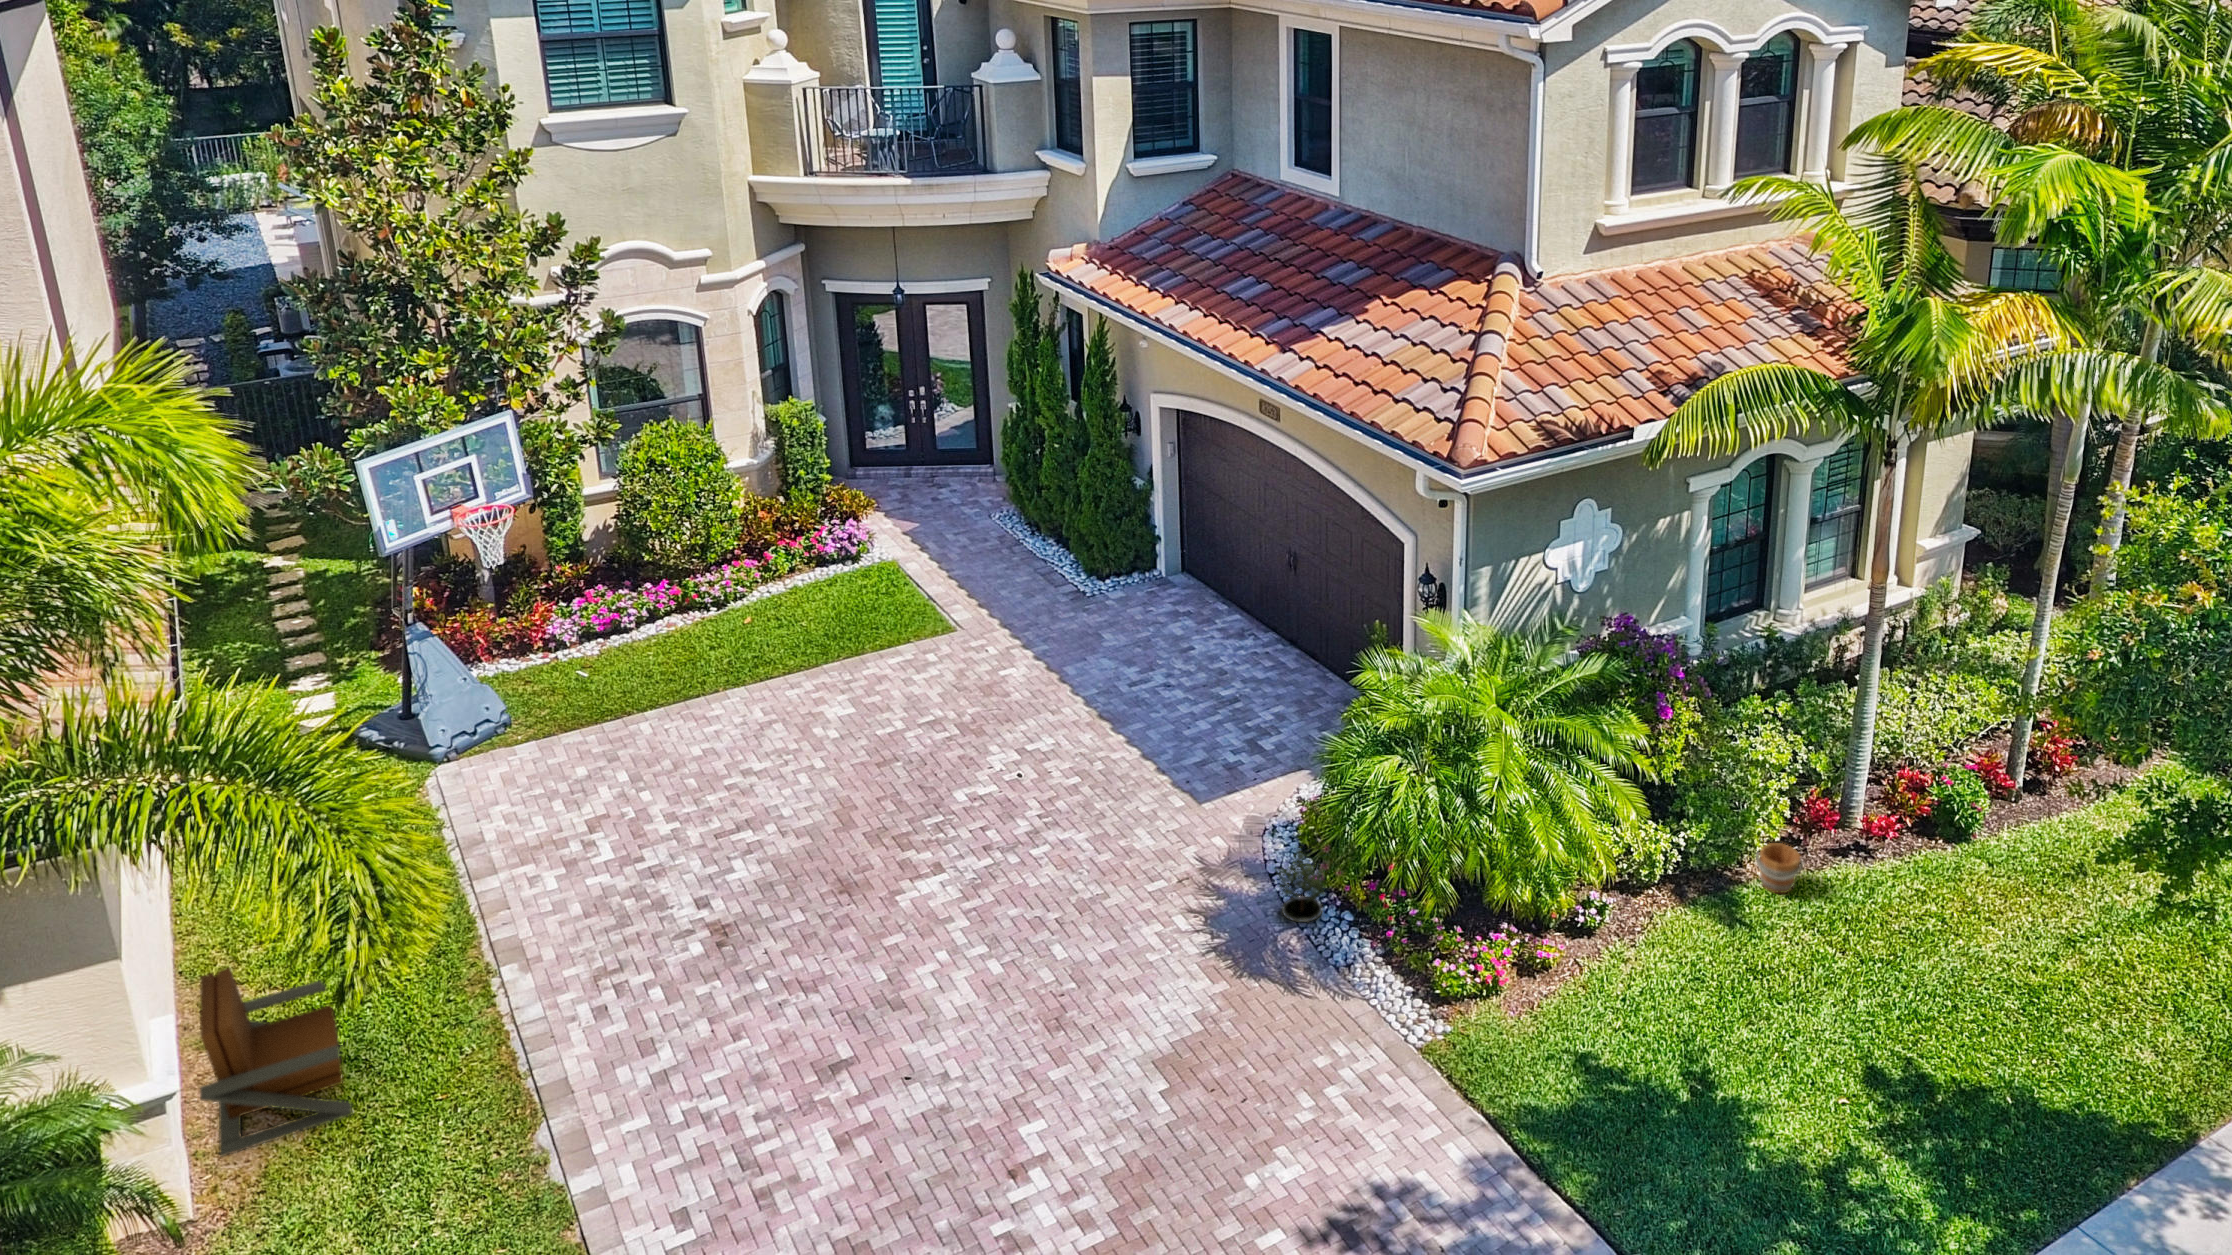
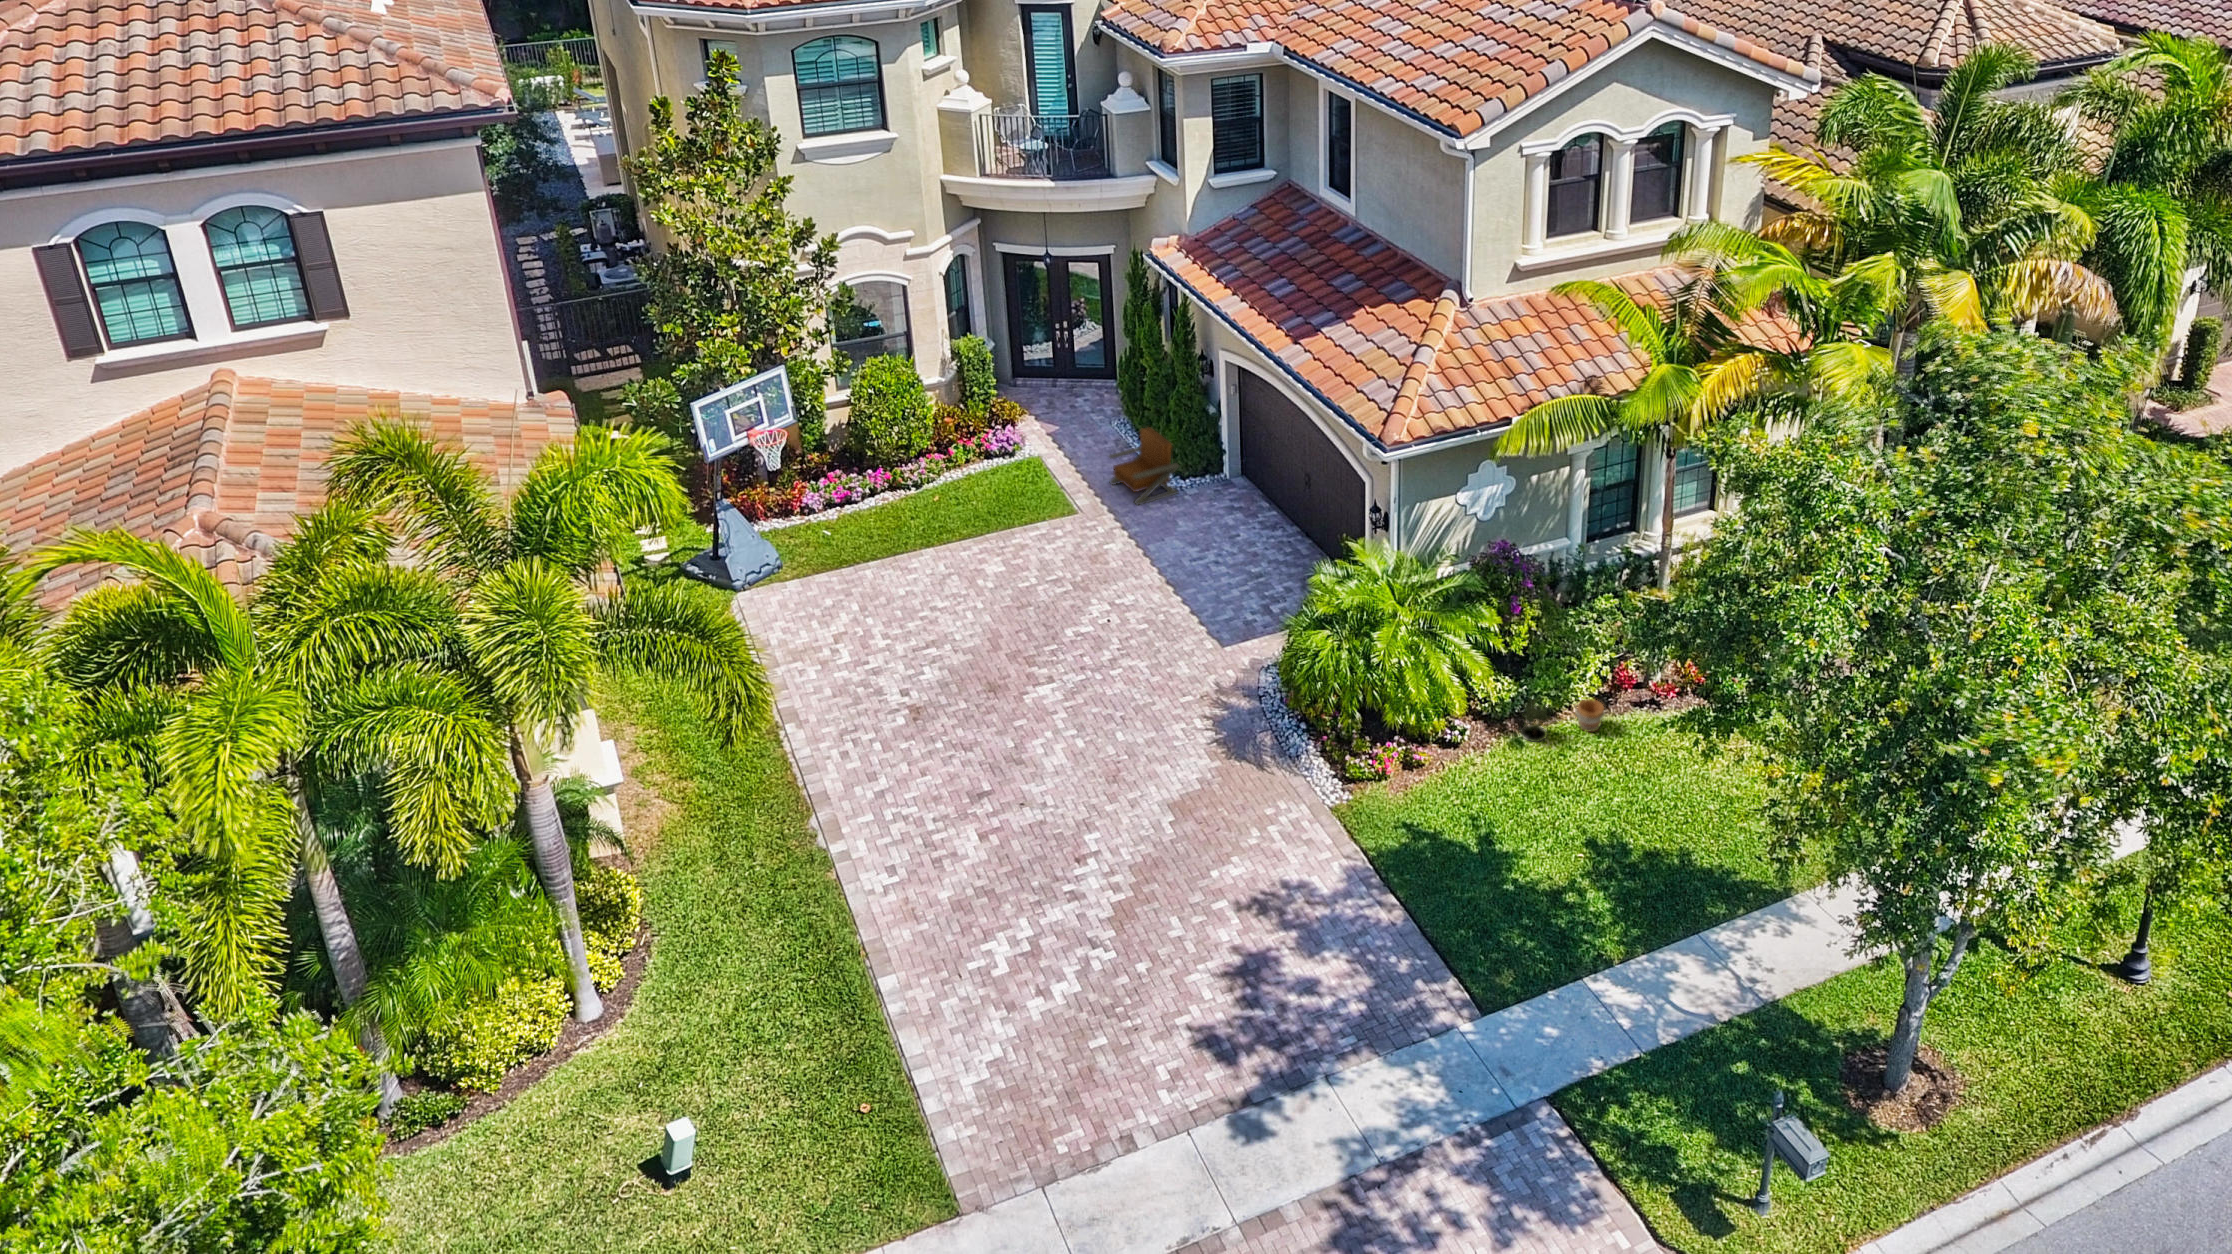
potted tree: present [1276,849,1323,922] -> present [1521,699,1549,742]
lounge chair: present [200,968,352,1156] -> present [1109,428,1179,505]

